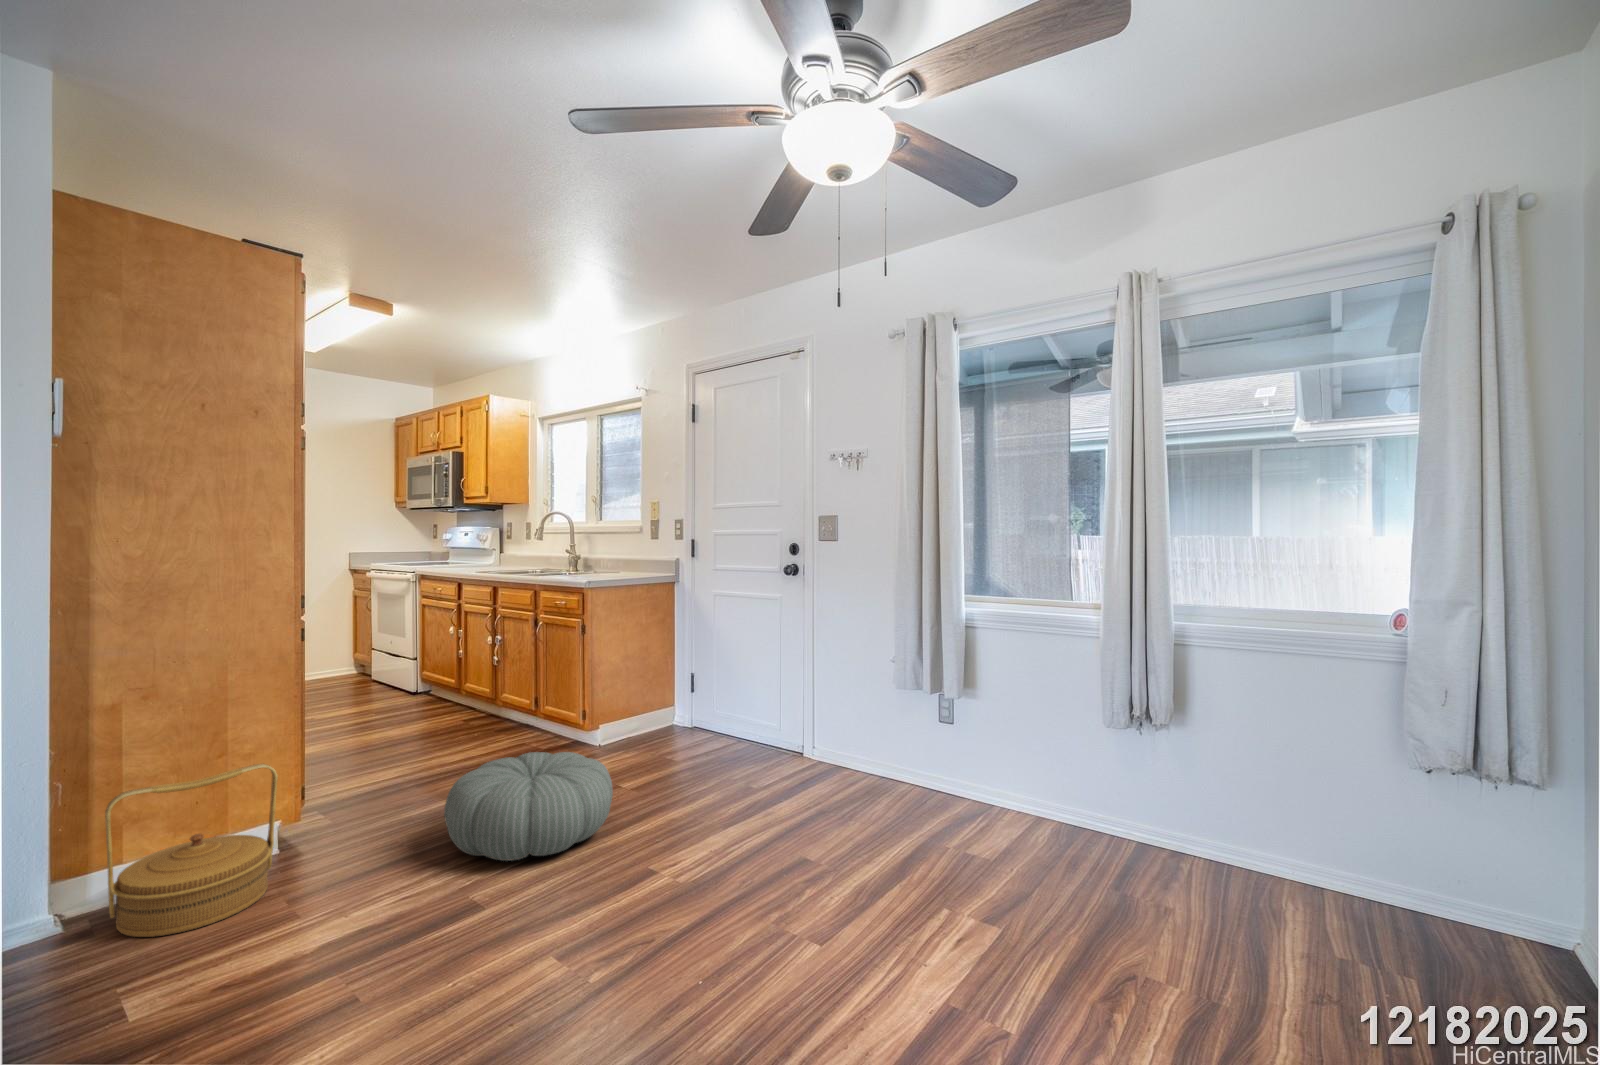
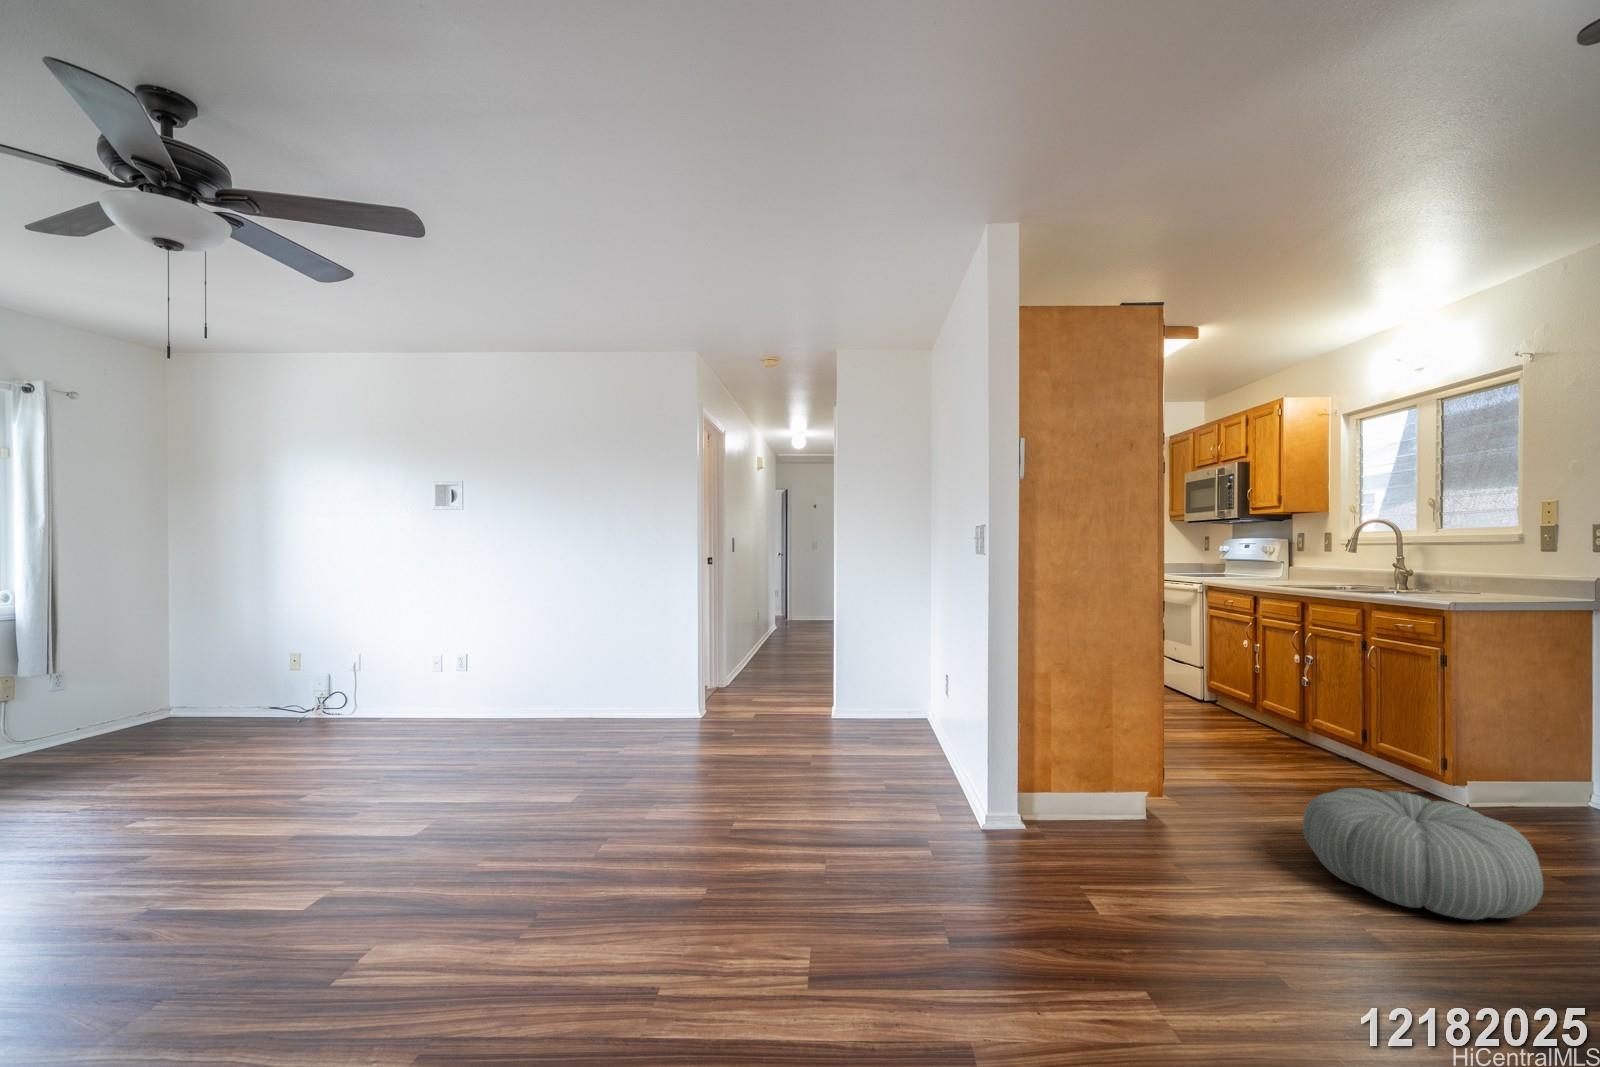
woven basket: present [105,764,278,937] -> none [1046,731,1151,851]

